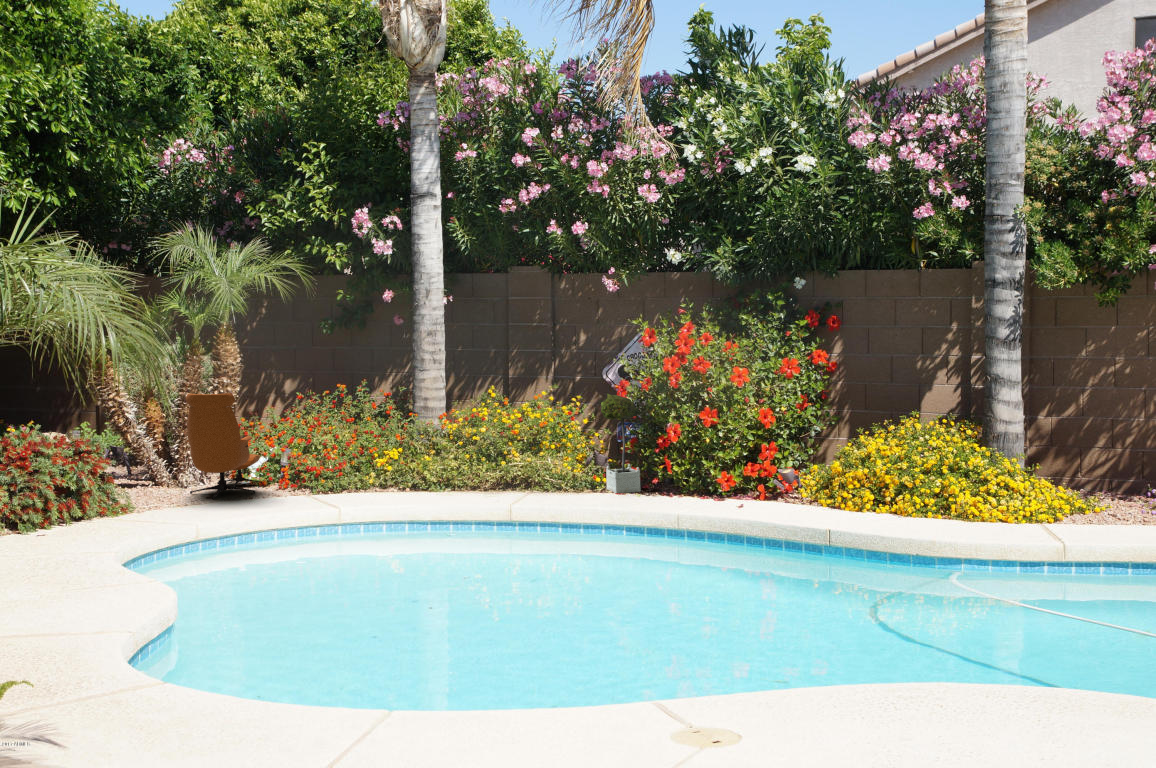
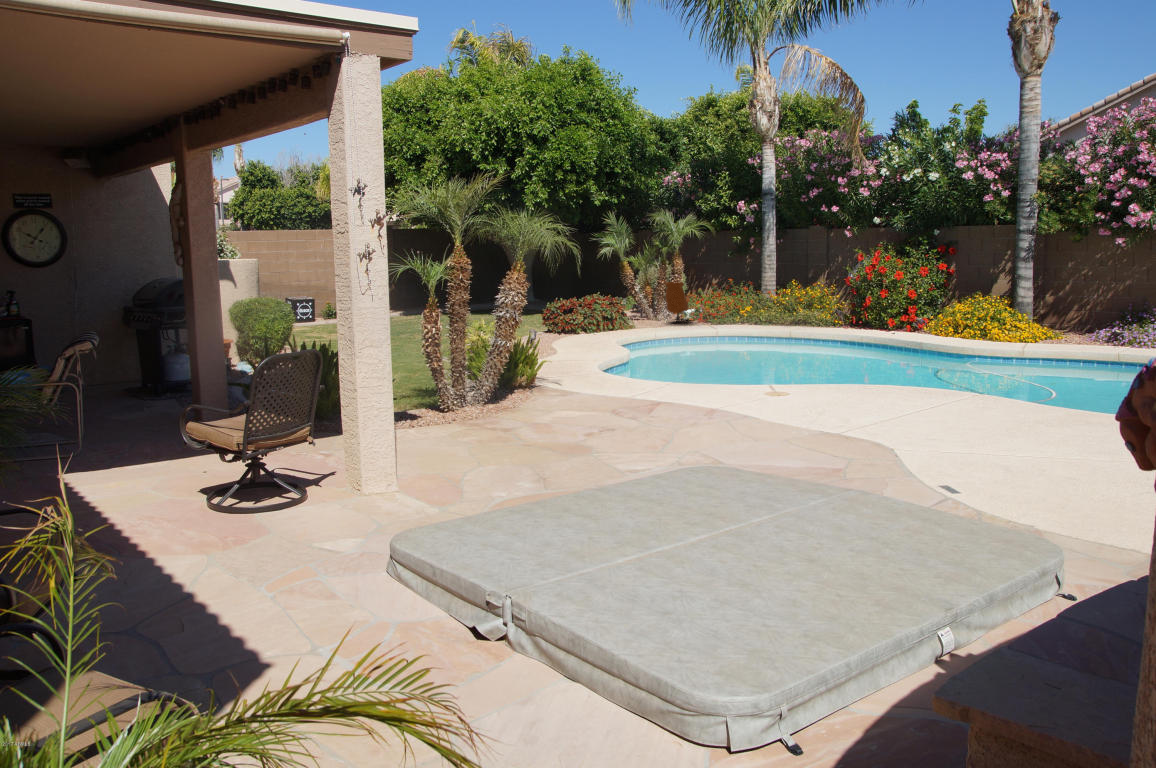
potted tree: present [601,394,641,493] -> none [836,283,855,326]

